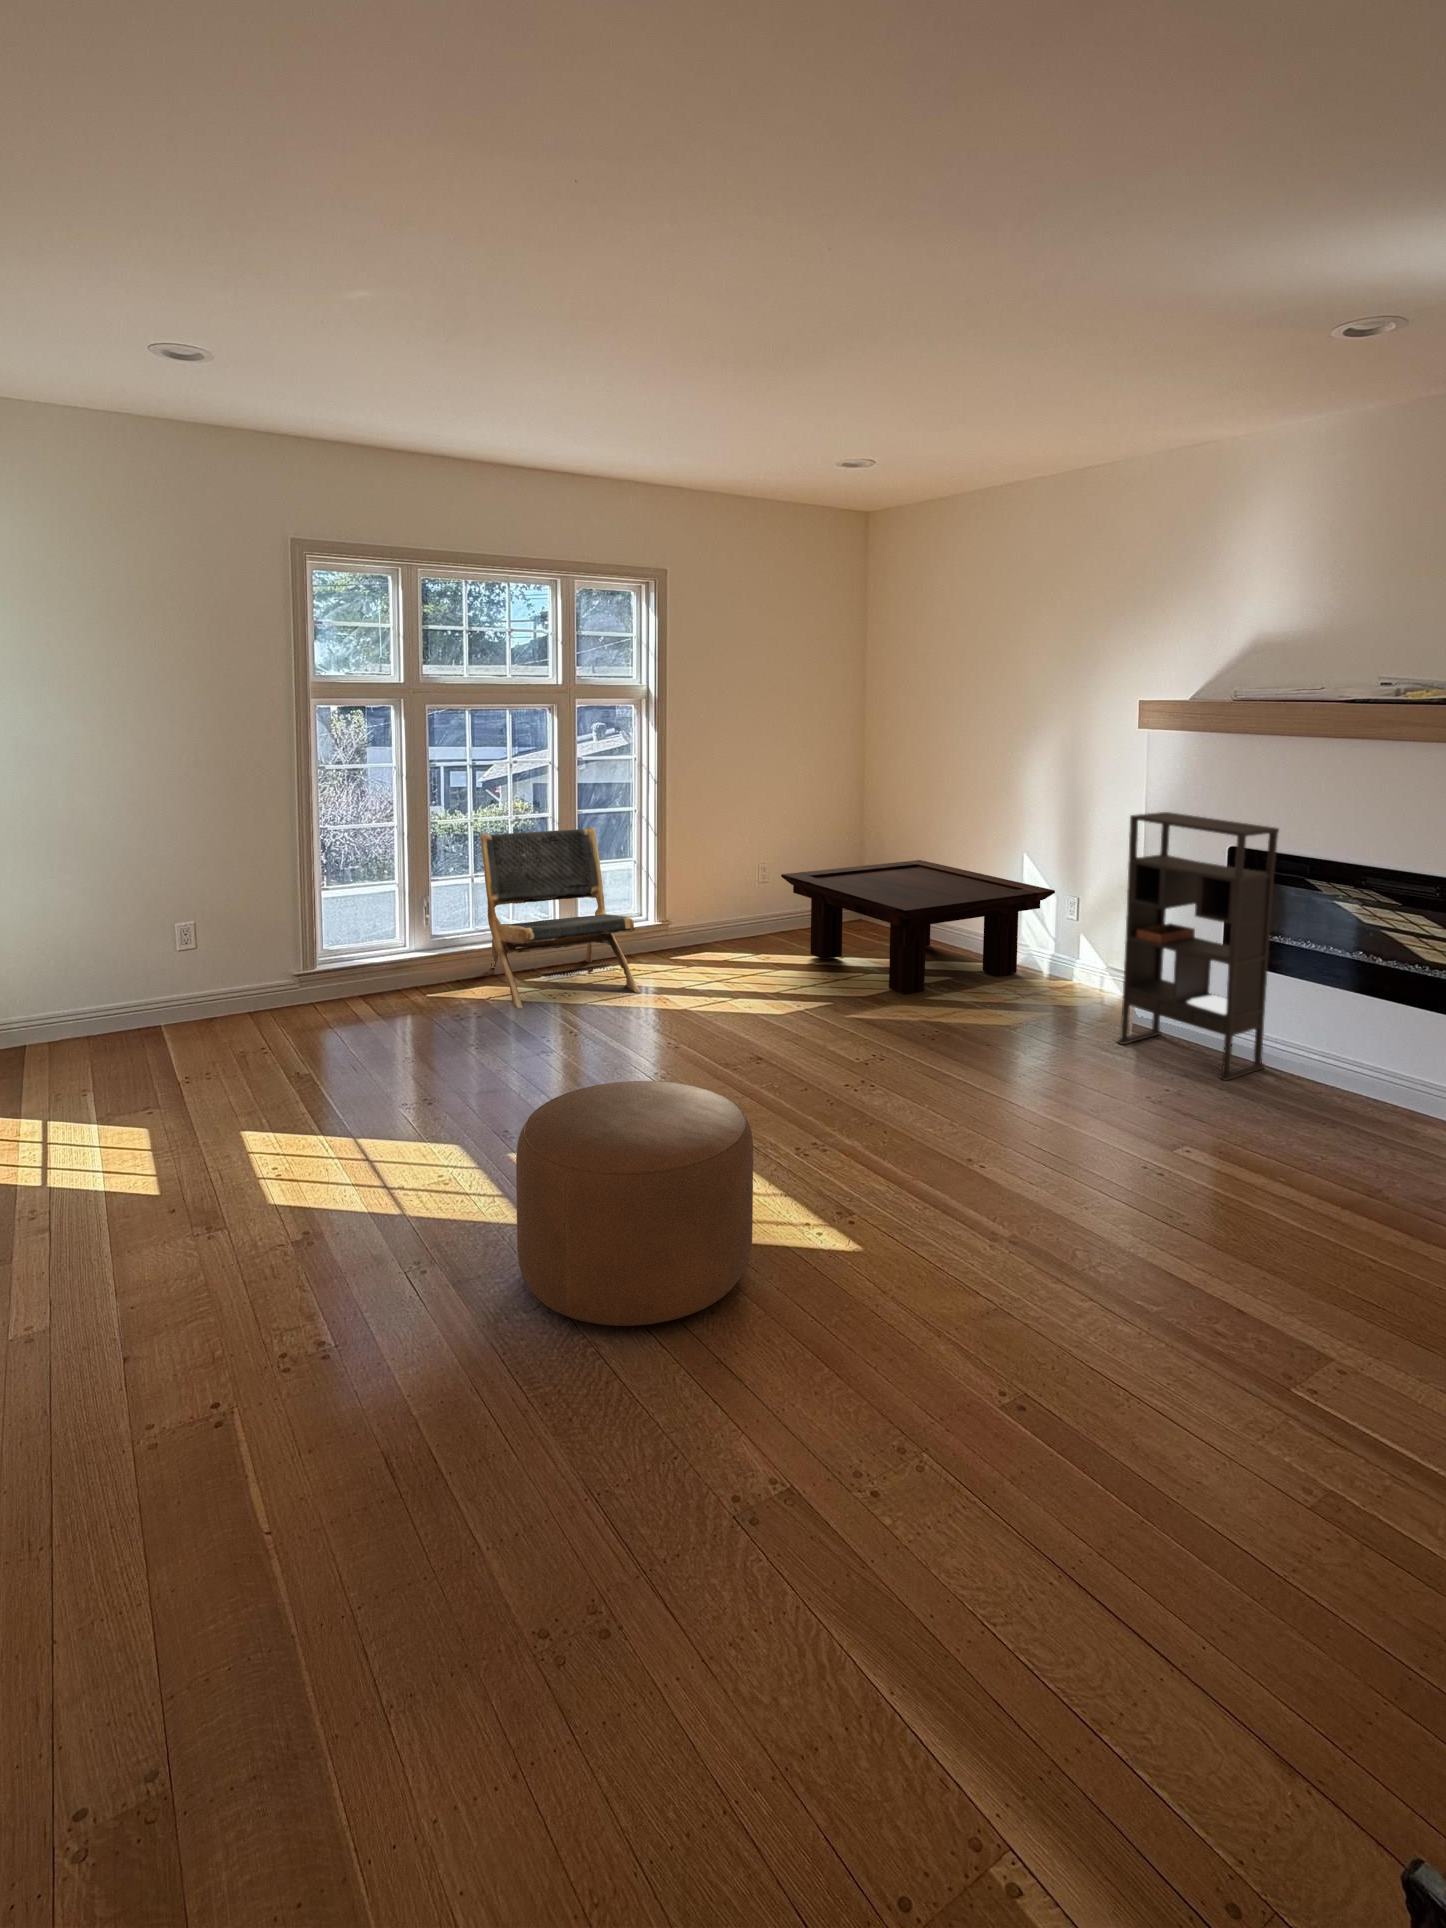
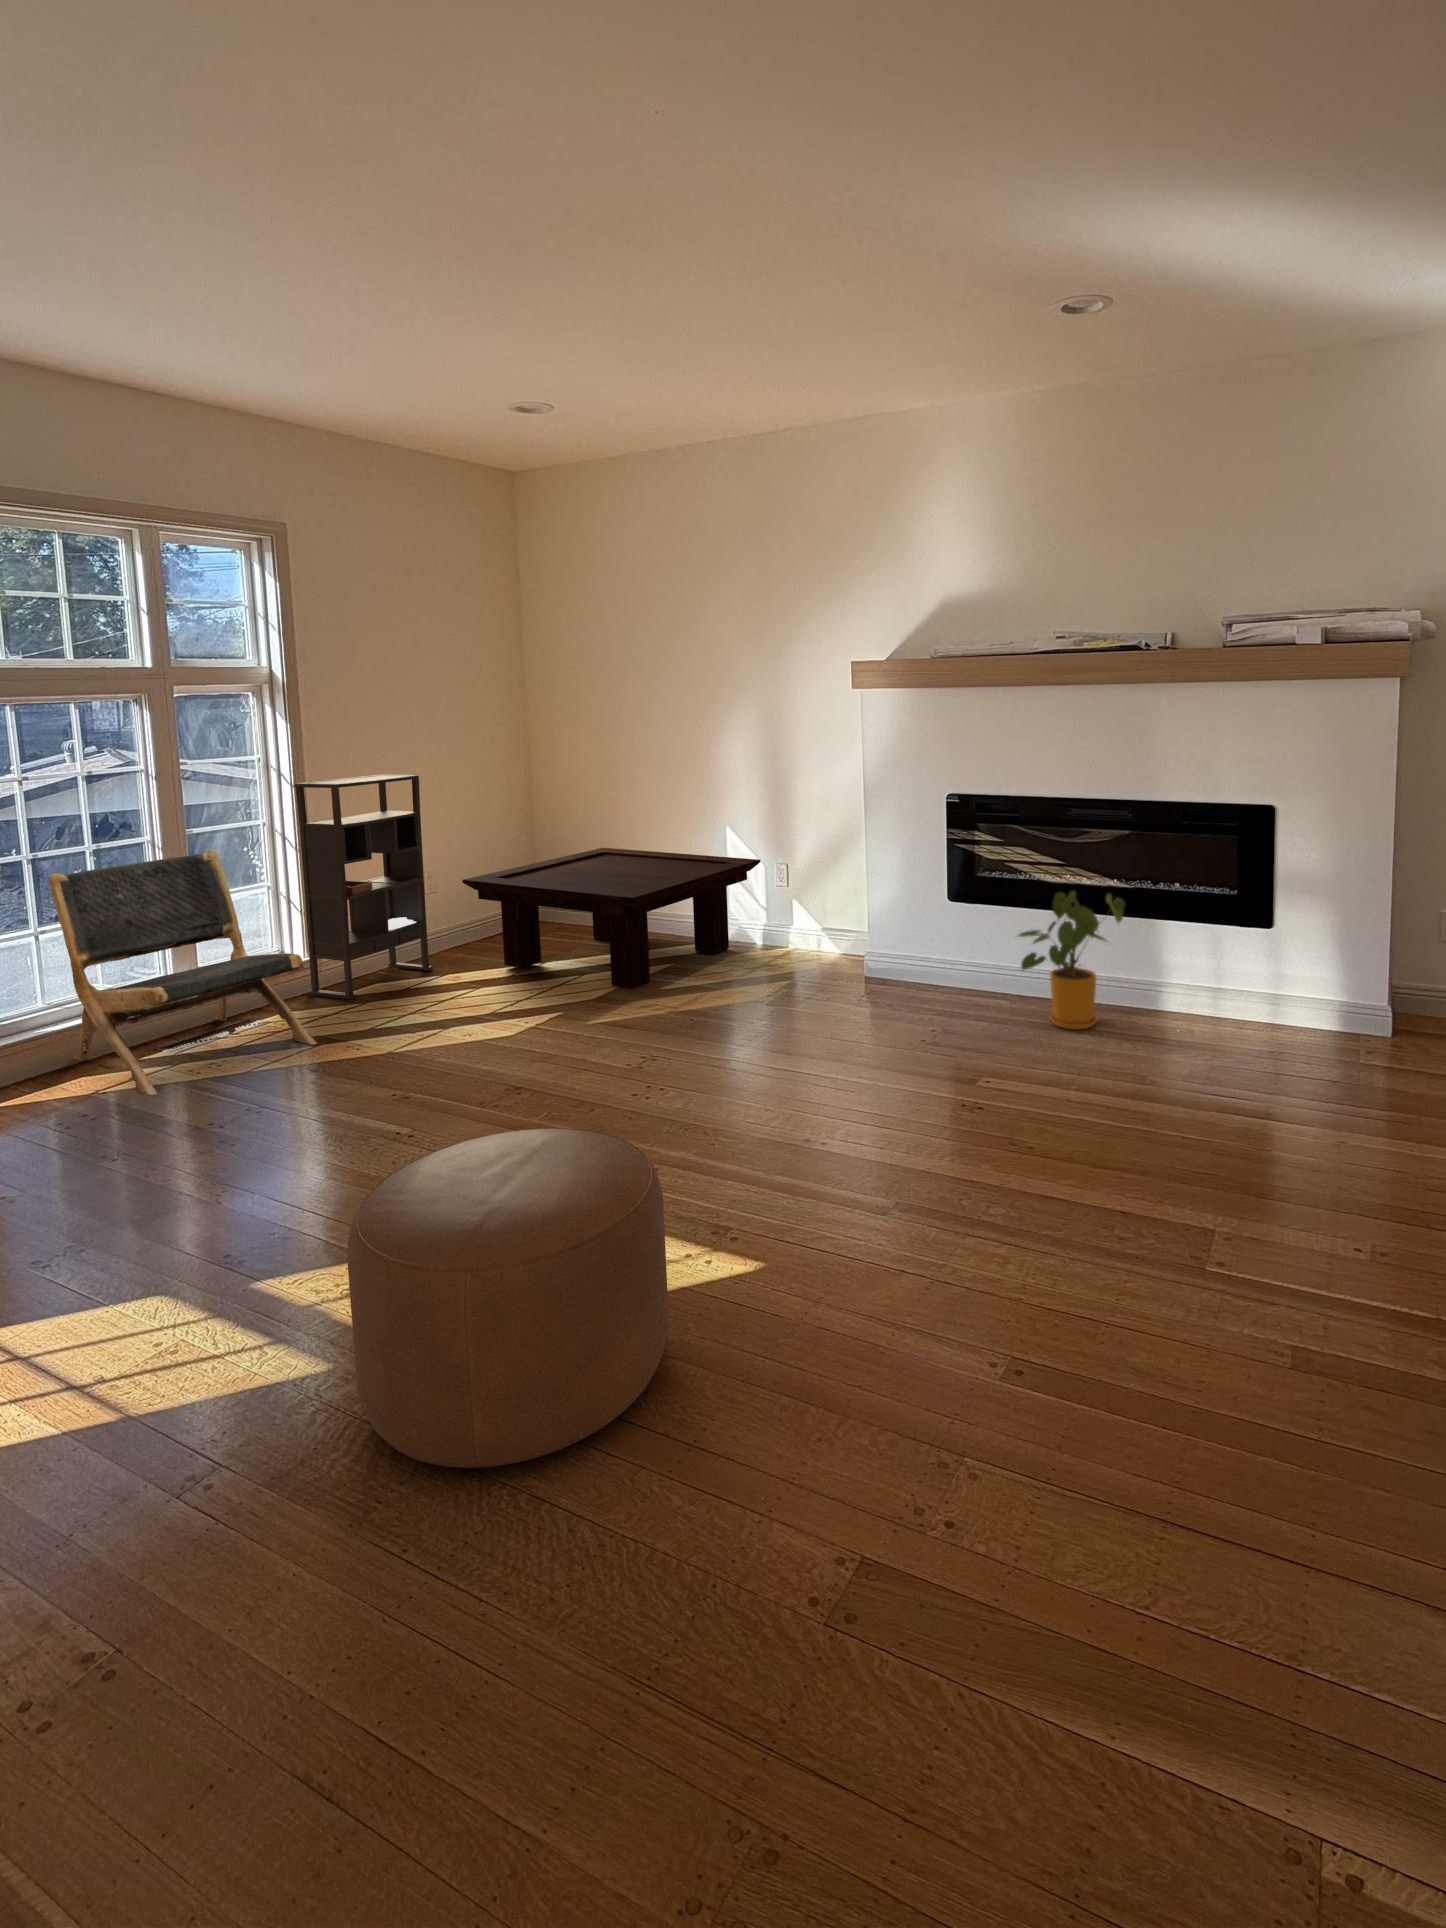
bookshelf: present [1117,812,1279,1081] -> present [295,775,433,1000]
house plant: none [1267,970,1418,1125] -> present [1018,891,1125,1030]

